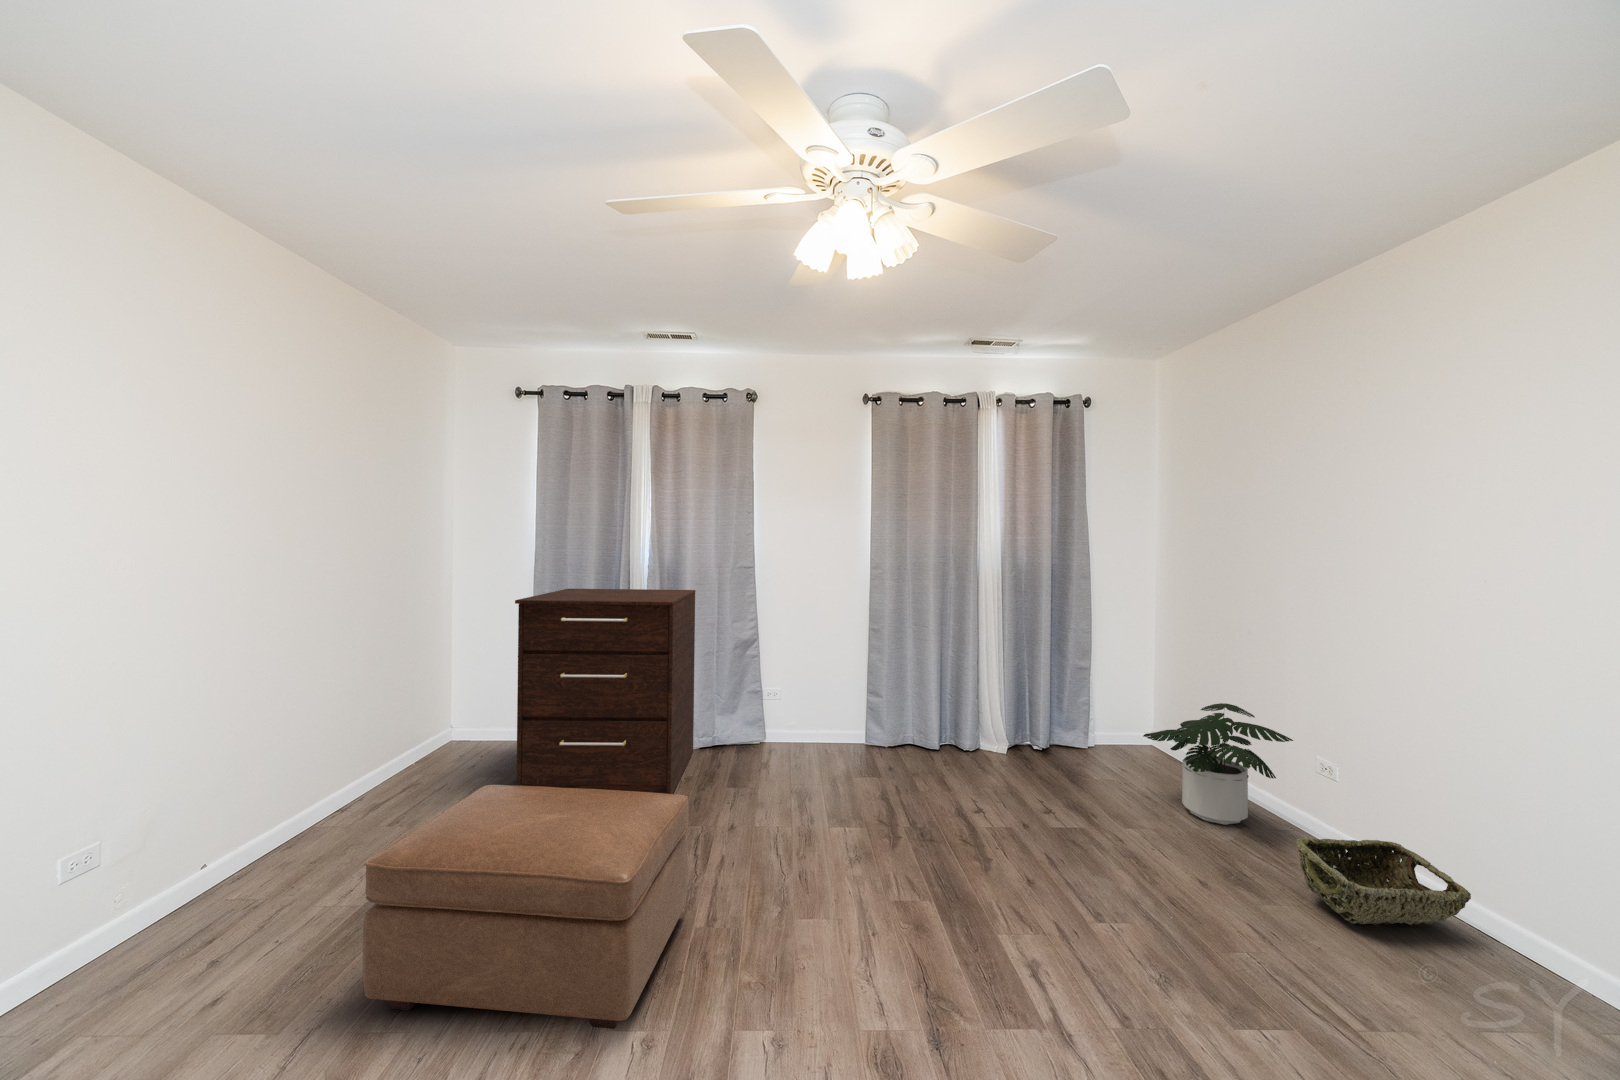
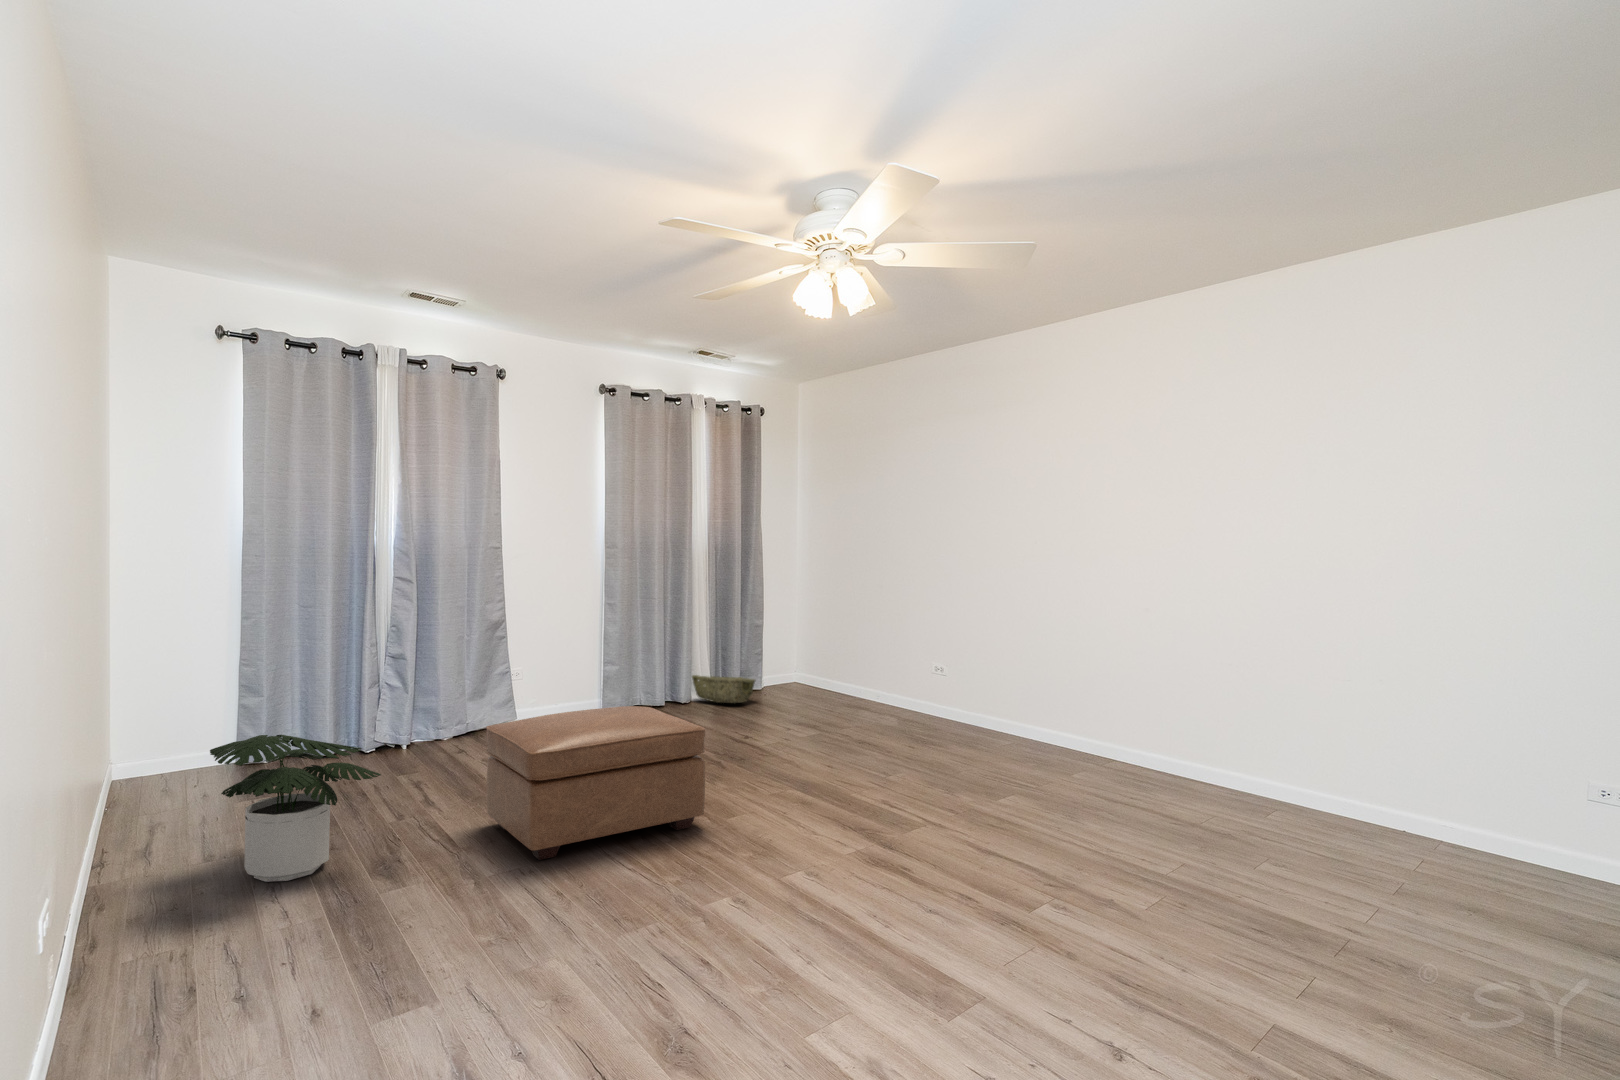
dresser: present [515,589,696,794] -> none [310,571,512,791]
potted plant: present [1143,703,1293,825] -> present [210,735,381,882]
woven basket: present [1296,838,1471,925] -> present [692,675,755,703]

